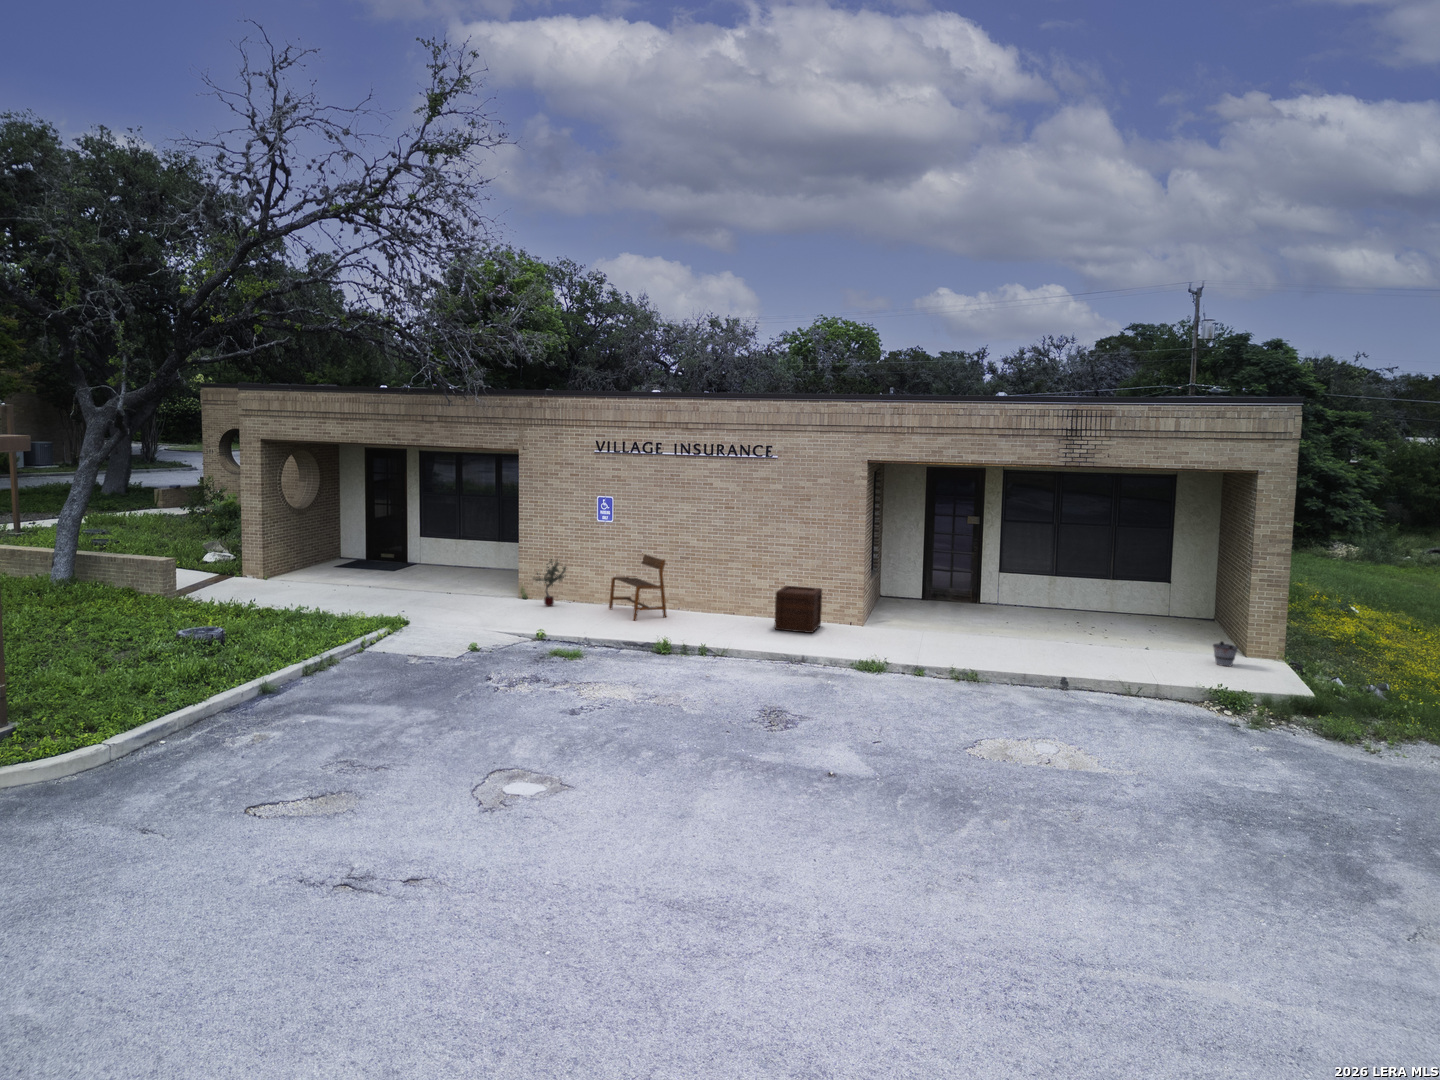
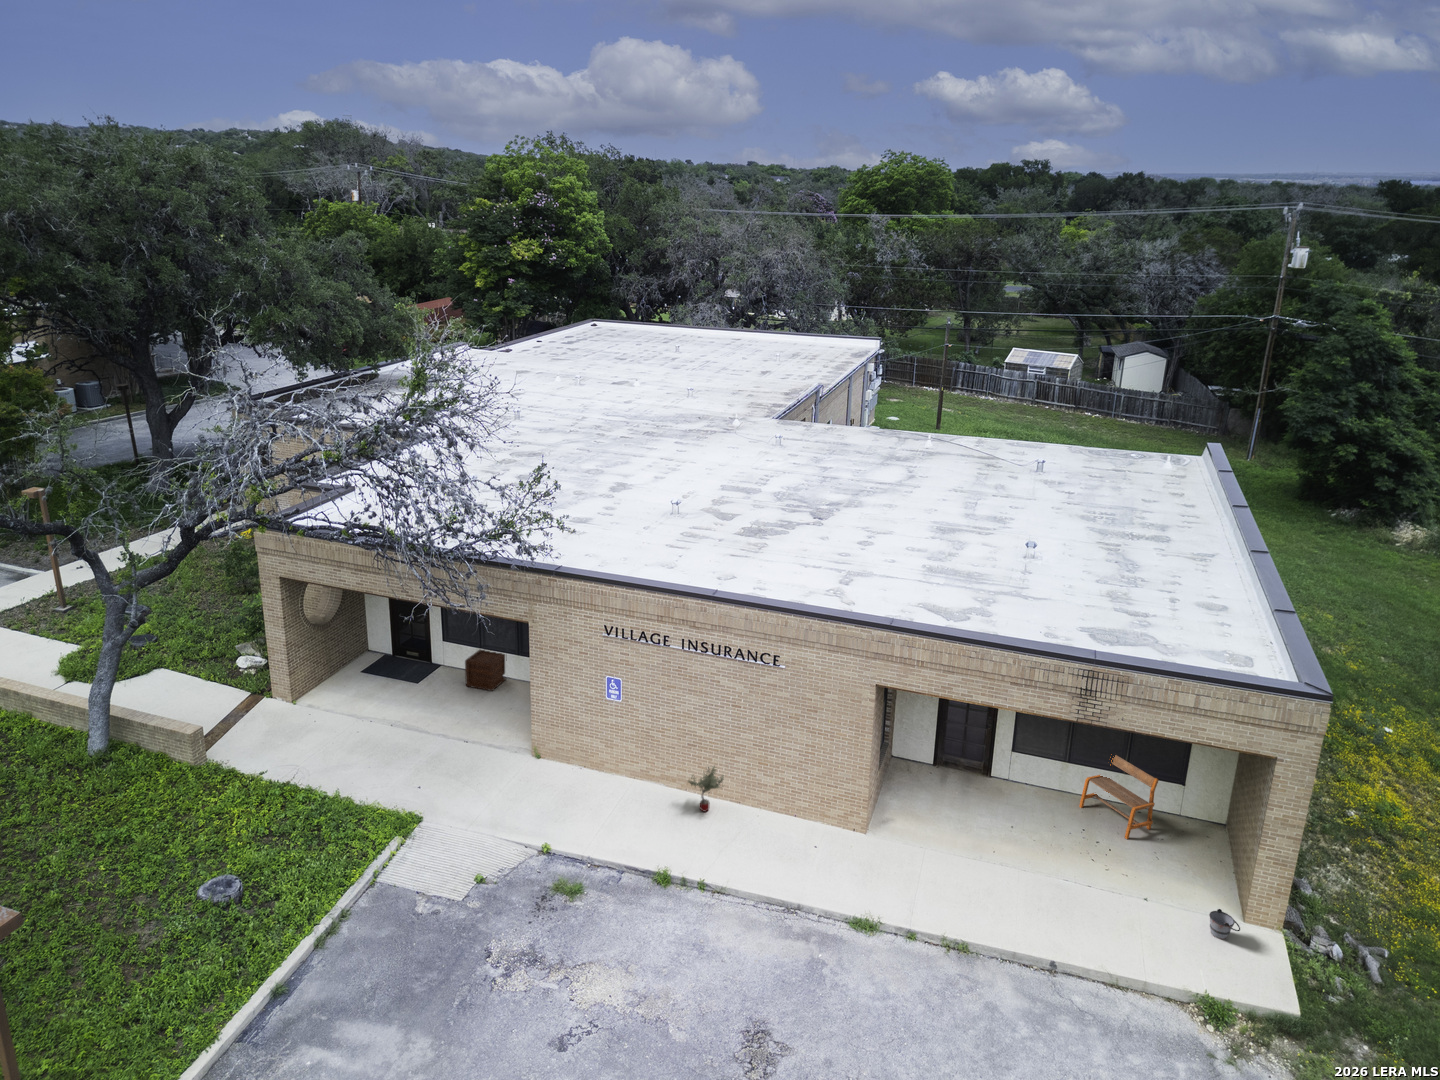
bench: present [609,553,667,620] -> present [1079,755,1159,839]
potted tree: present [533,559,566,606] -> present [688,766,724,811]
wooden crate: present [775,586,822,633] -> present [465,650,507,691]

